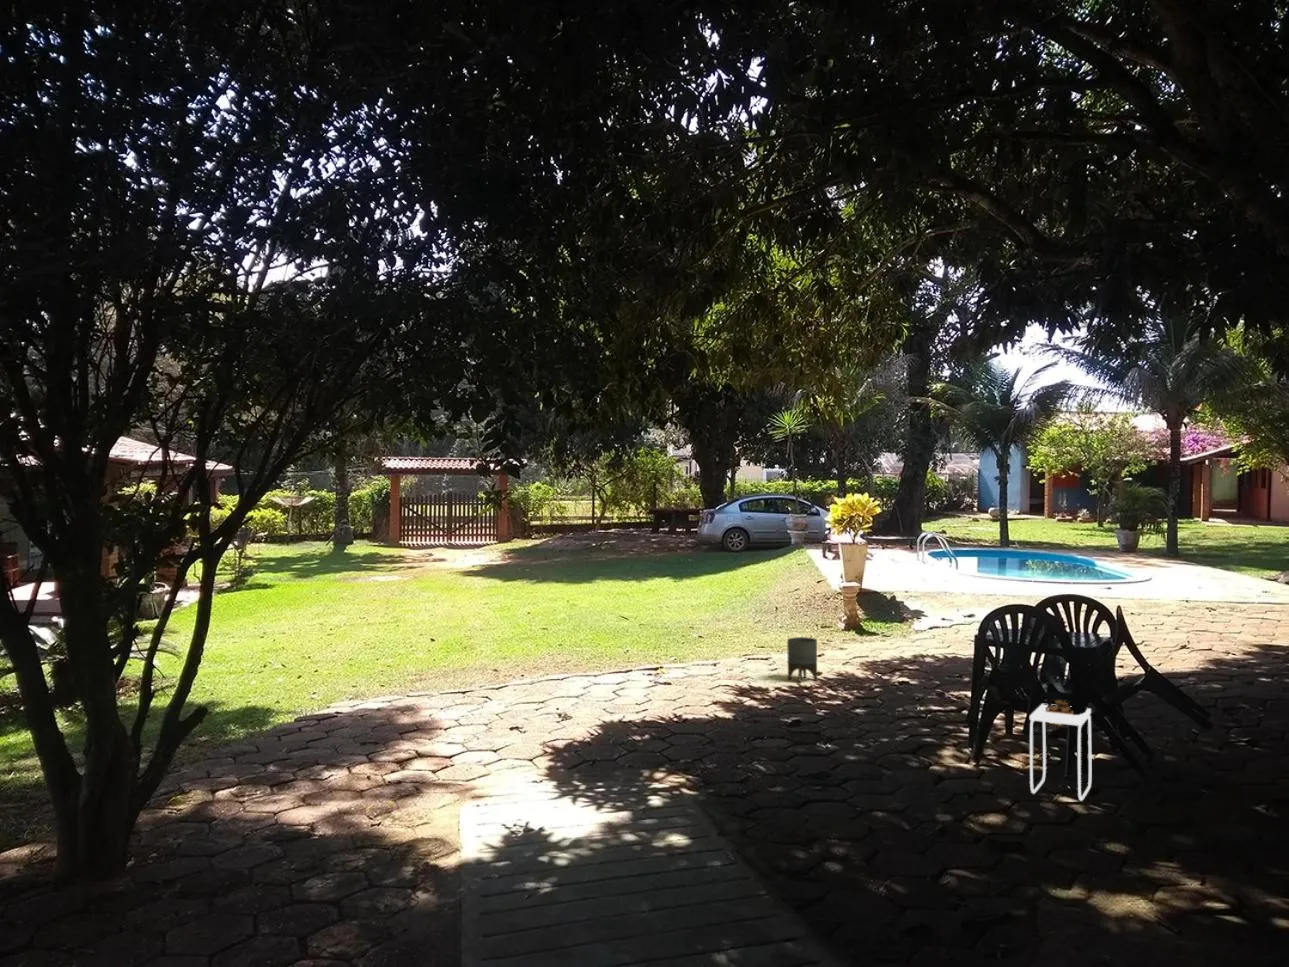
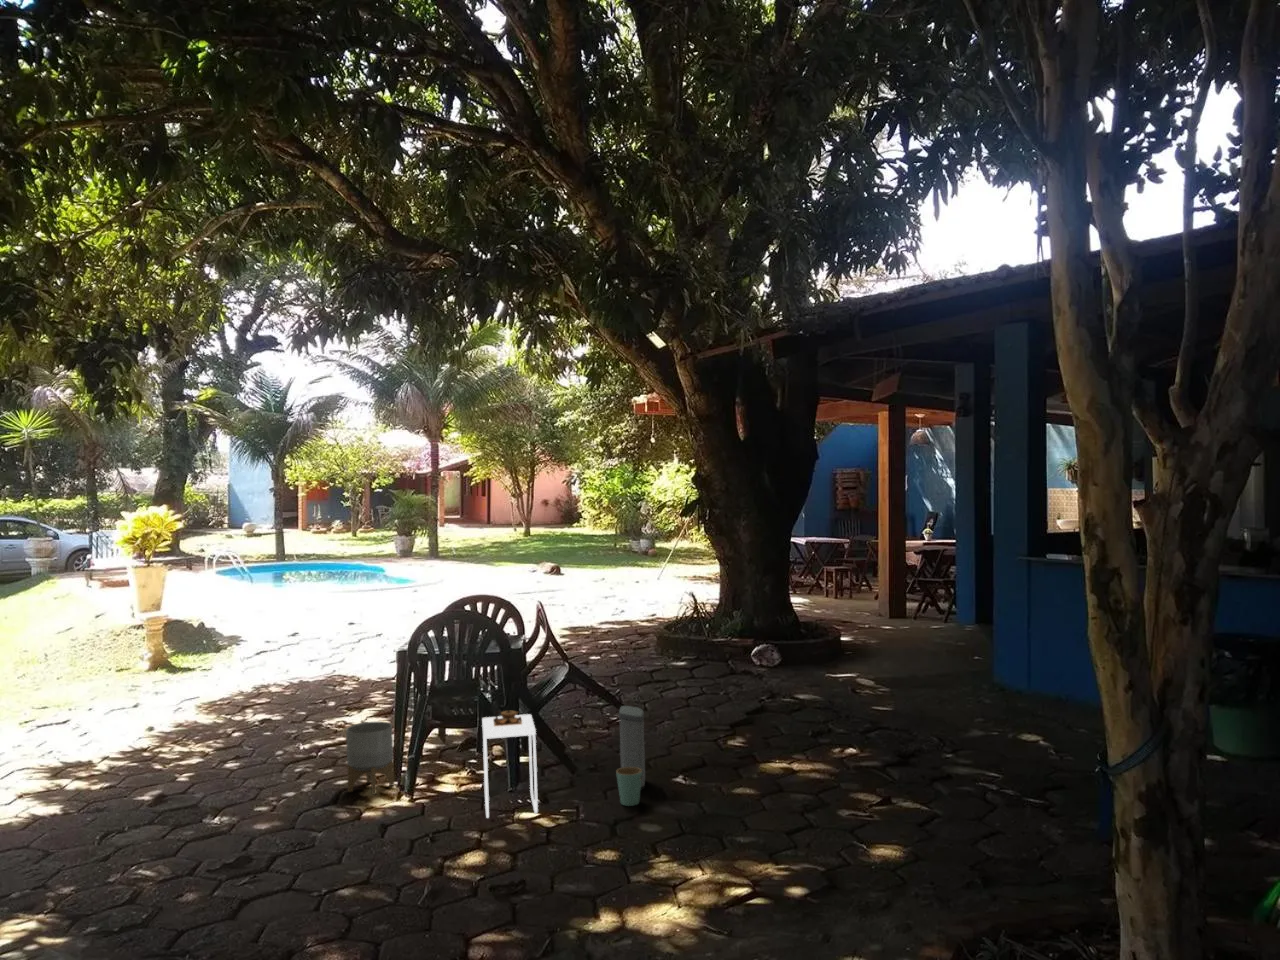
planter: present [787,637,817,682] -> present [346,722,394,795]
trash can: none [1171,719,1222,818] -> present [616,706,645,806]

